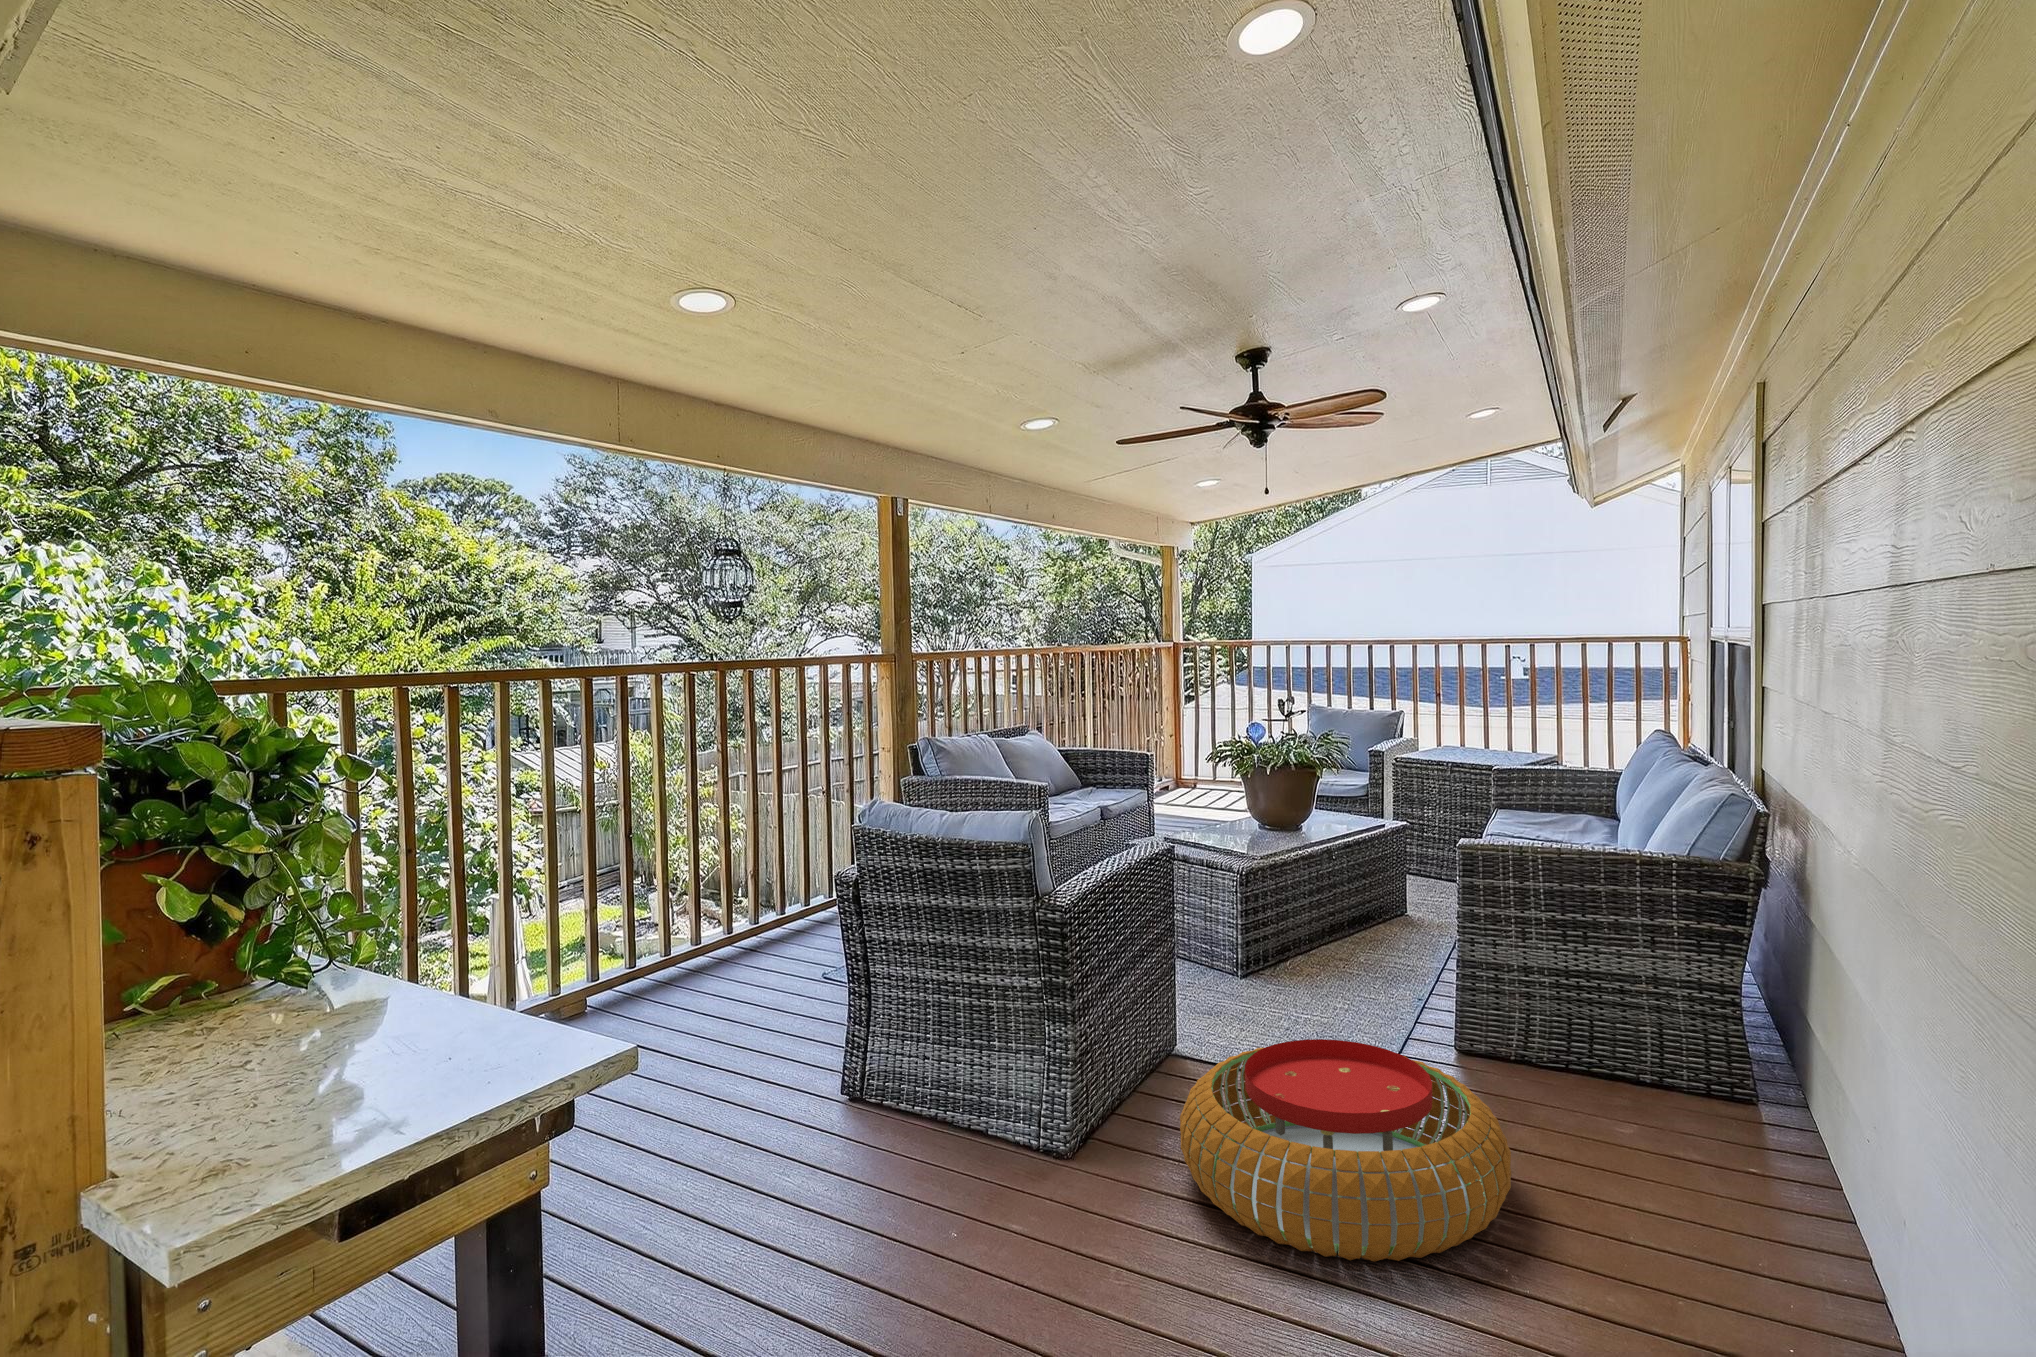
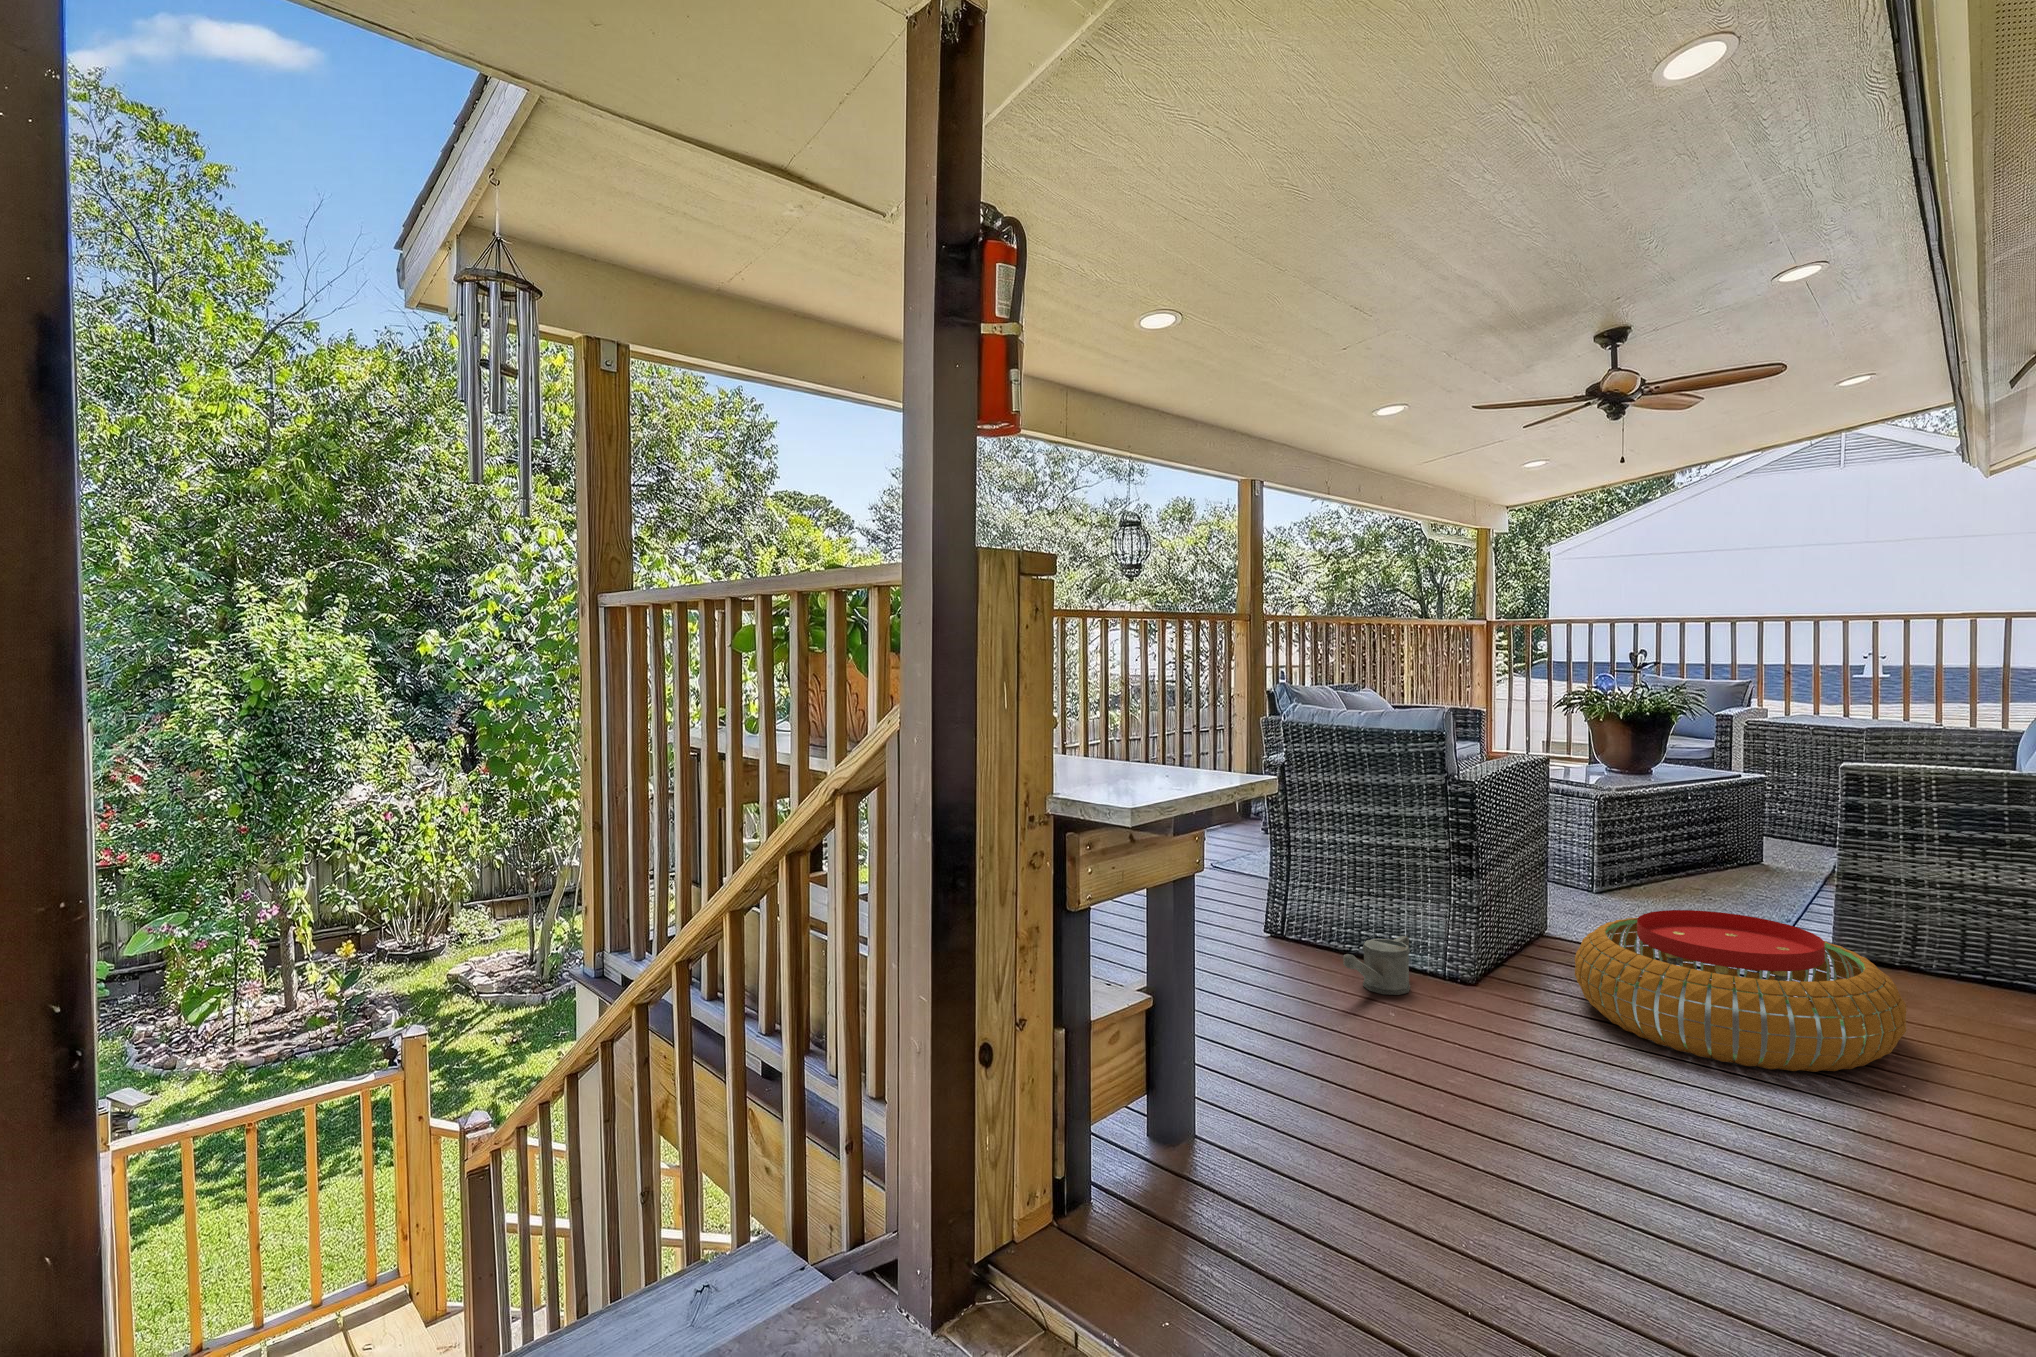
watering can: none [901,1099,999,1189] -> present [1343,936,1410,995]

